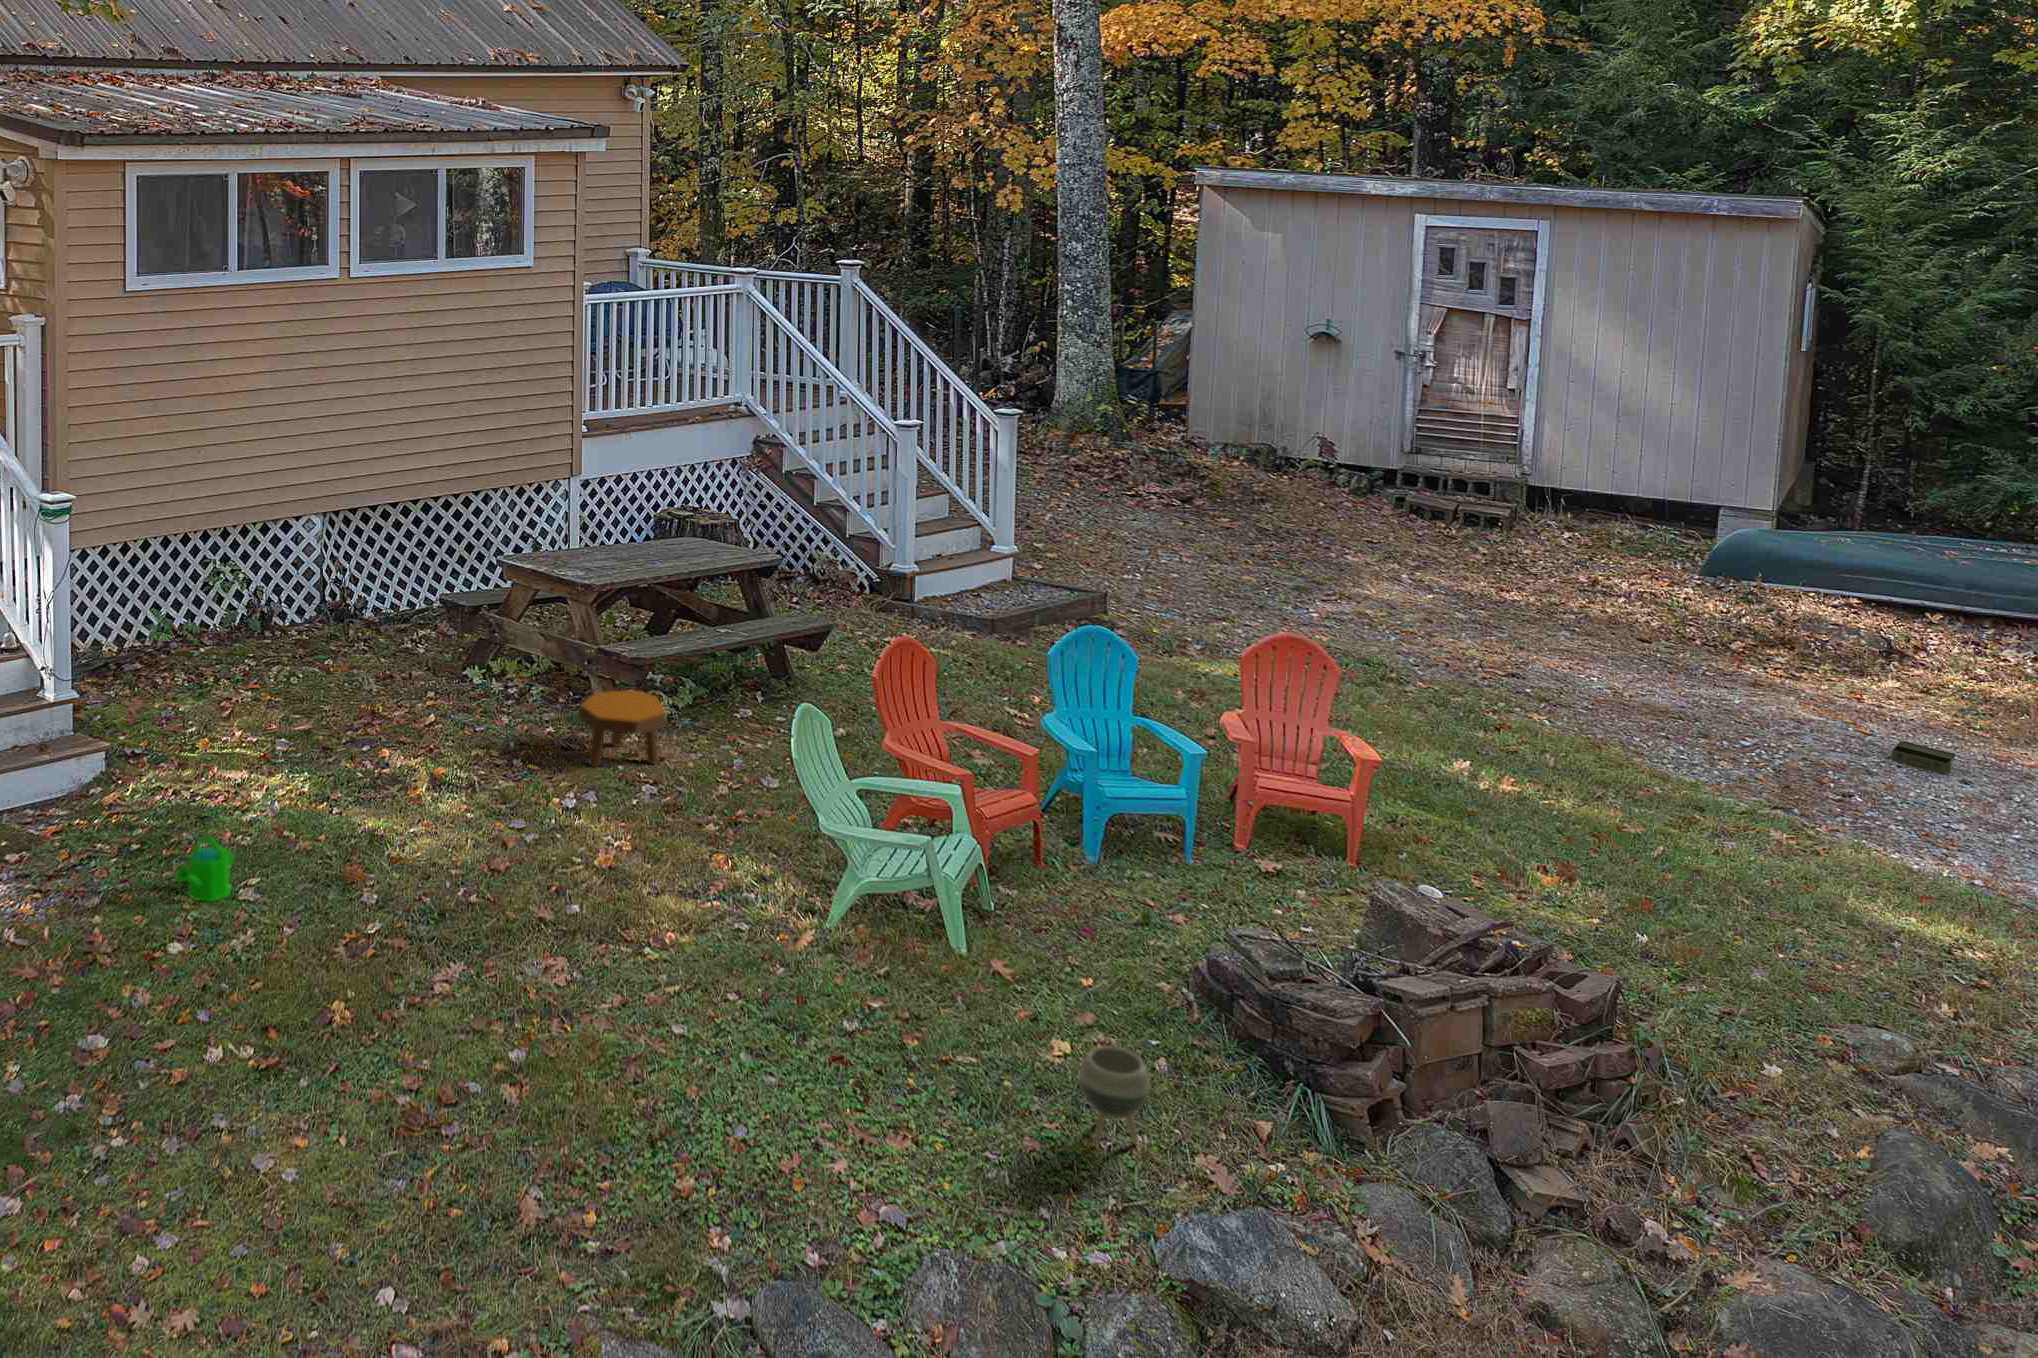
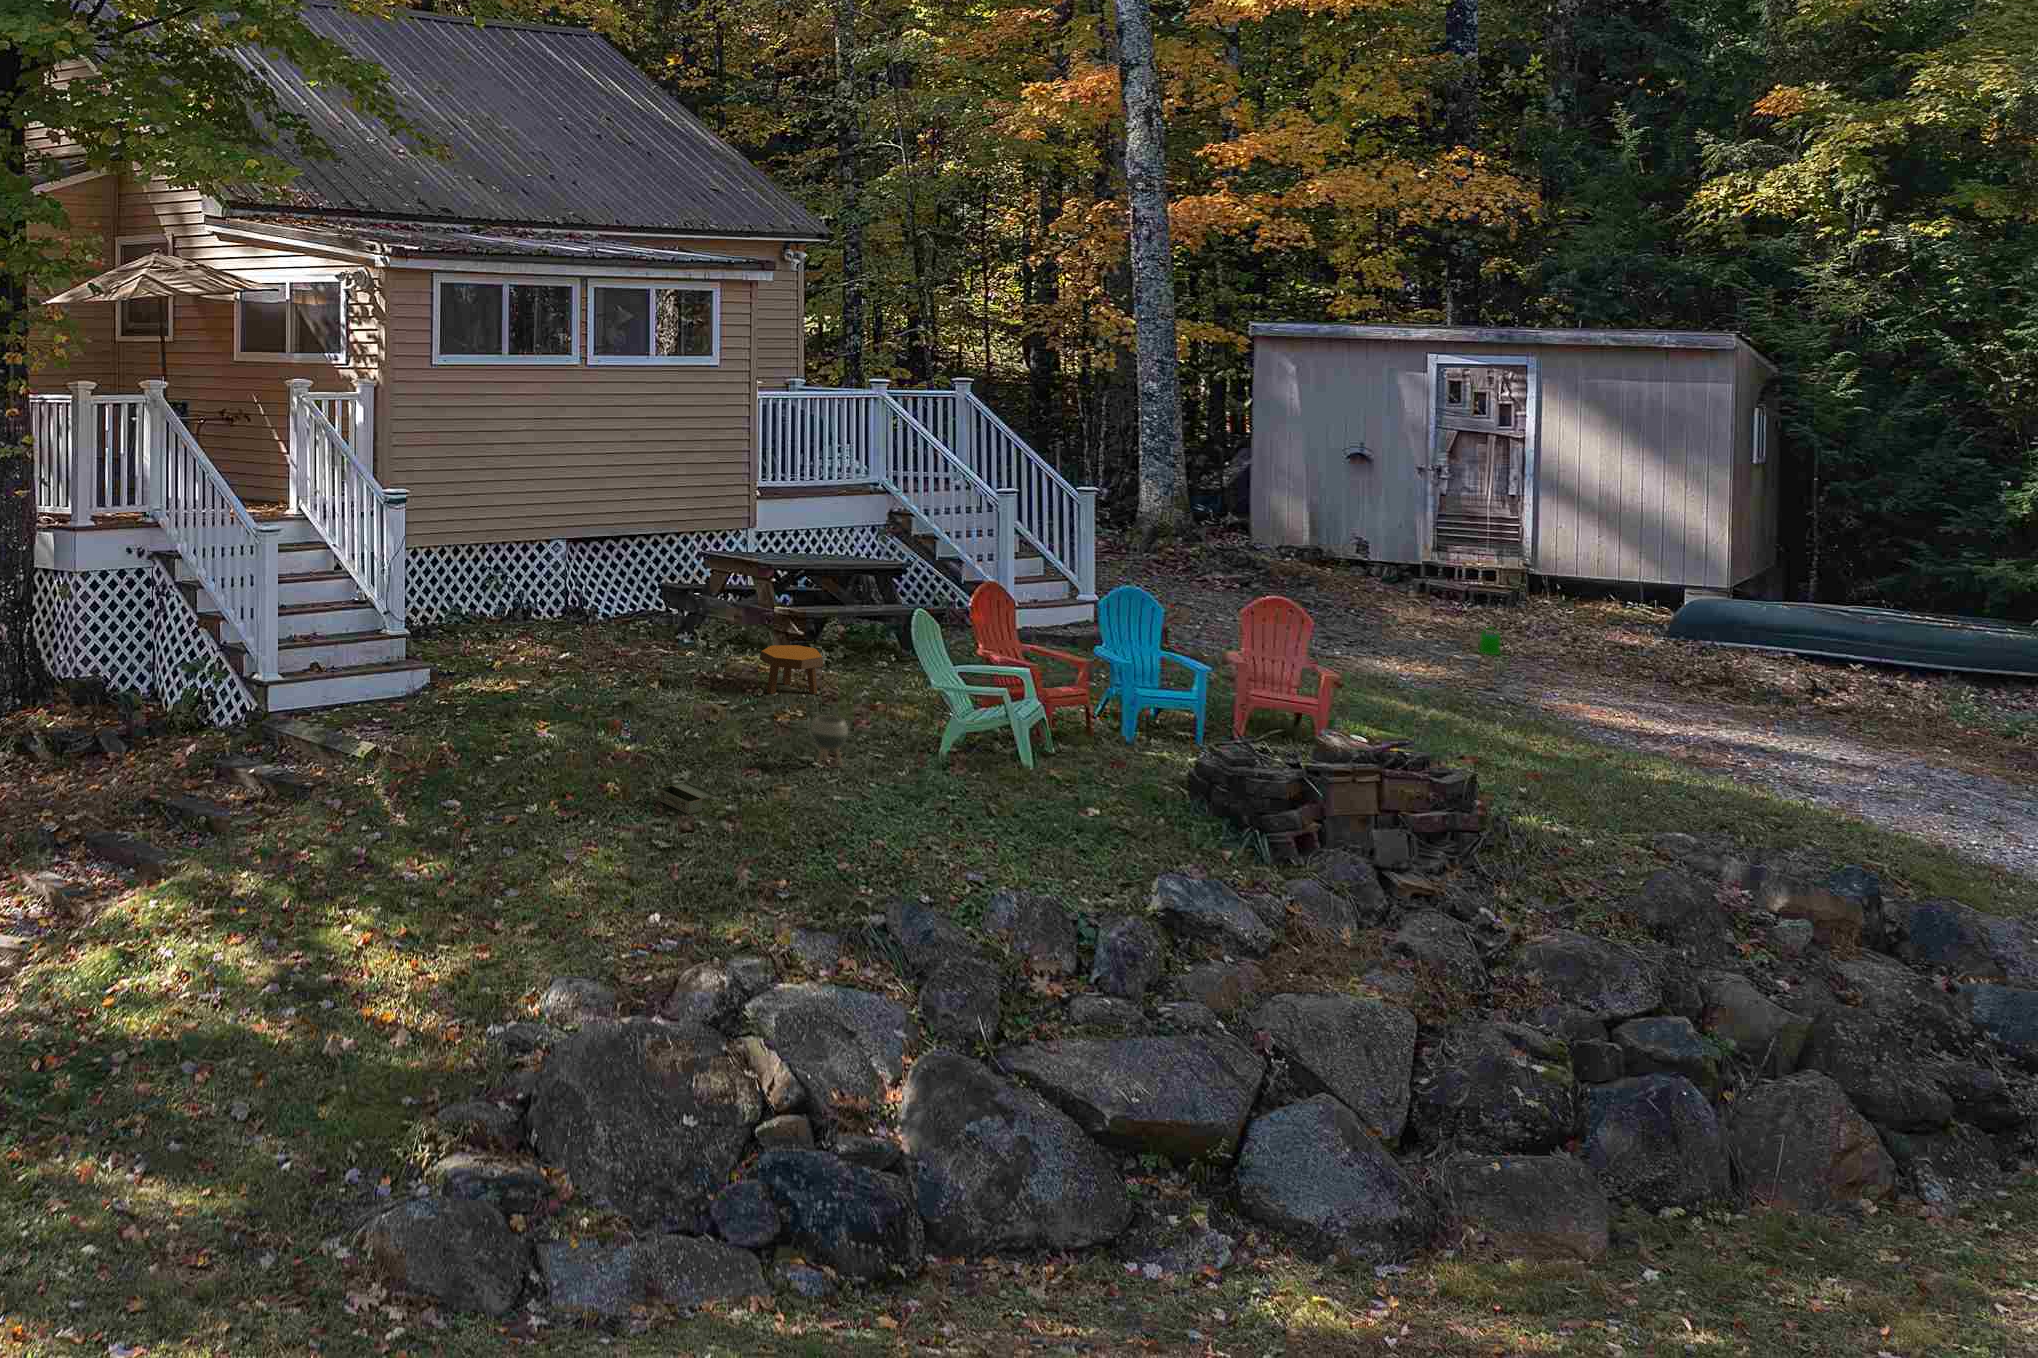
toolbox: present [1891,741,1956,775] -> present [658,782,715,814]
watering can: present [176,835,233,902] -> present [1480,627,1501,655]
planter: present [1079,1046,1150,1146] -> present [811,715,848,766]

